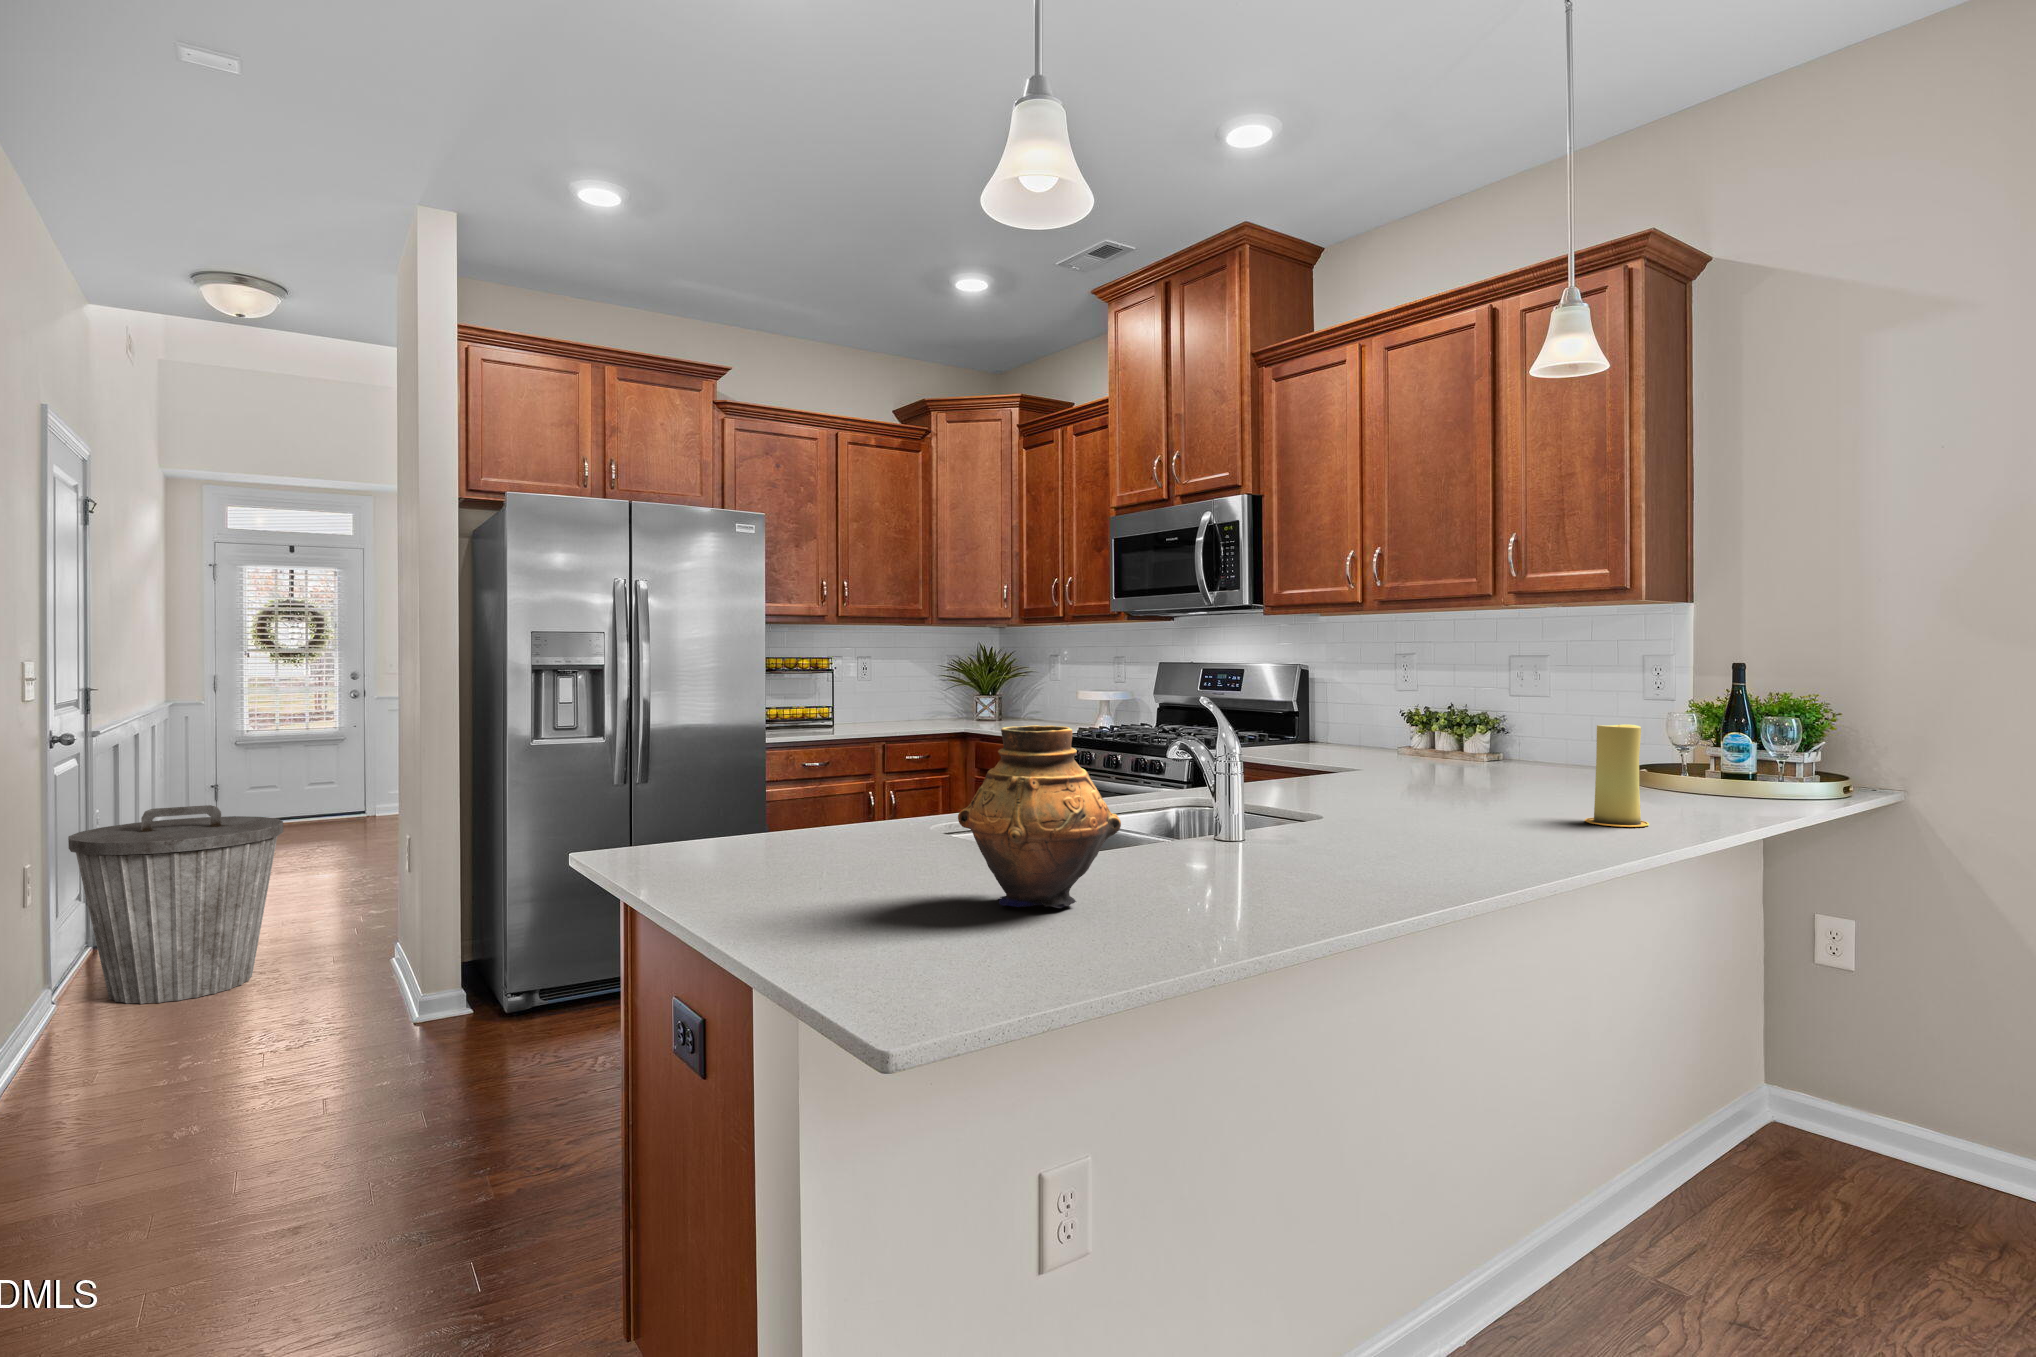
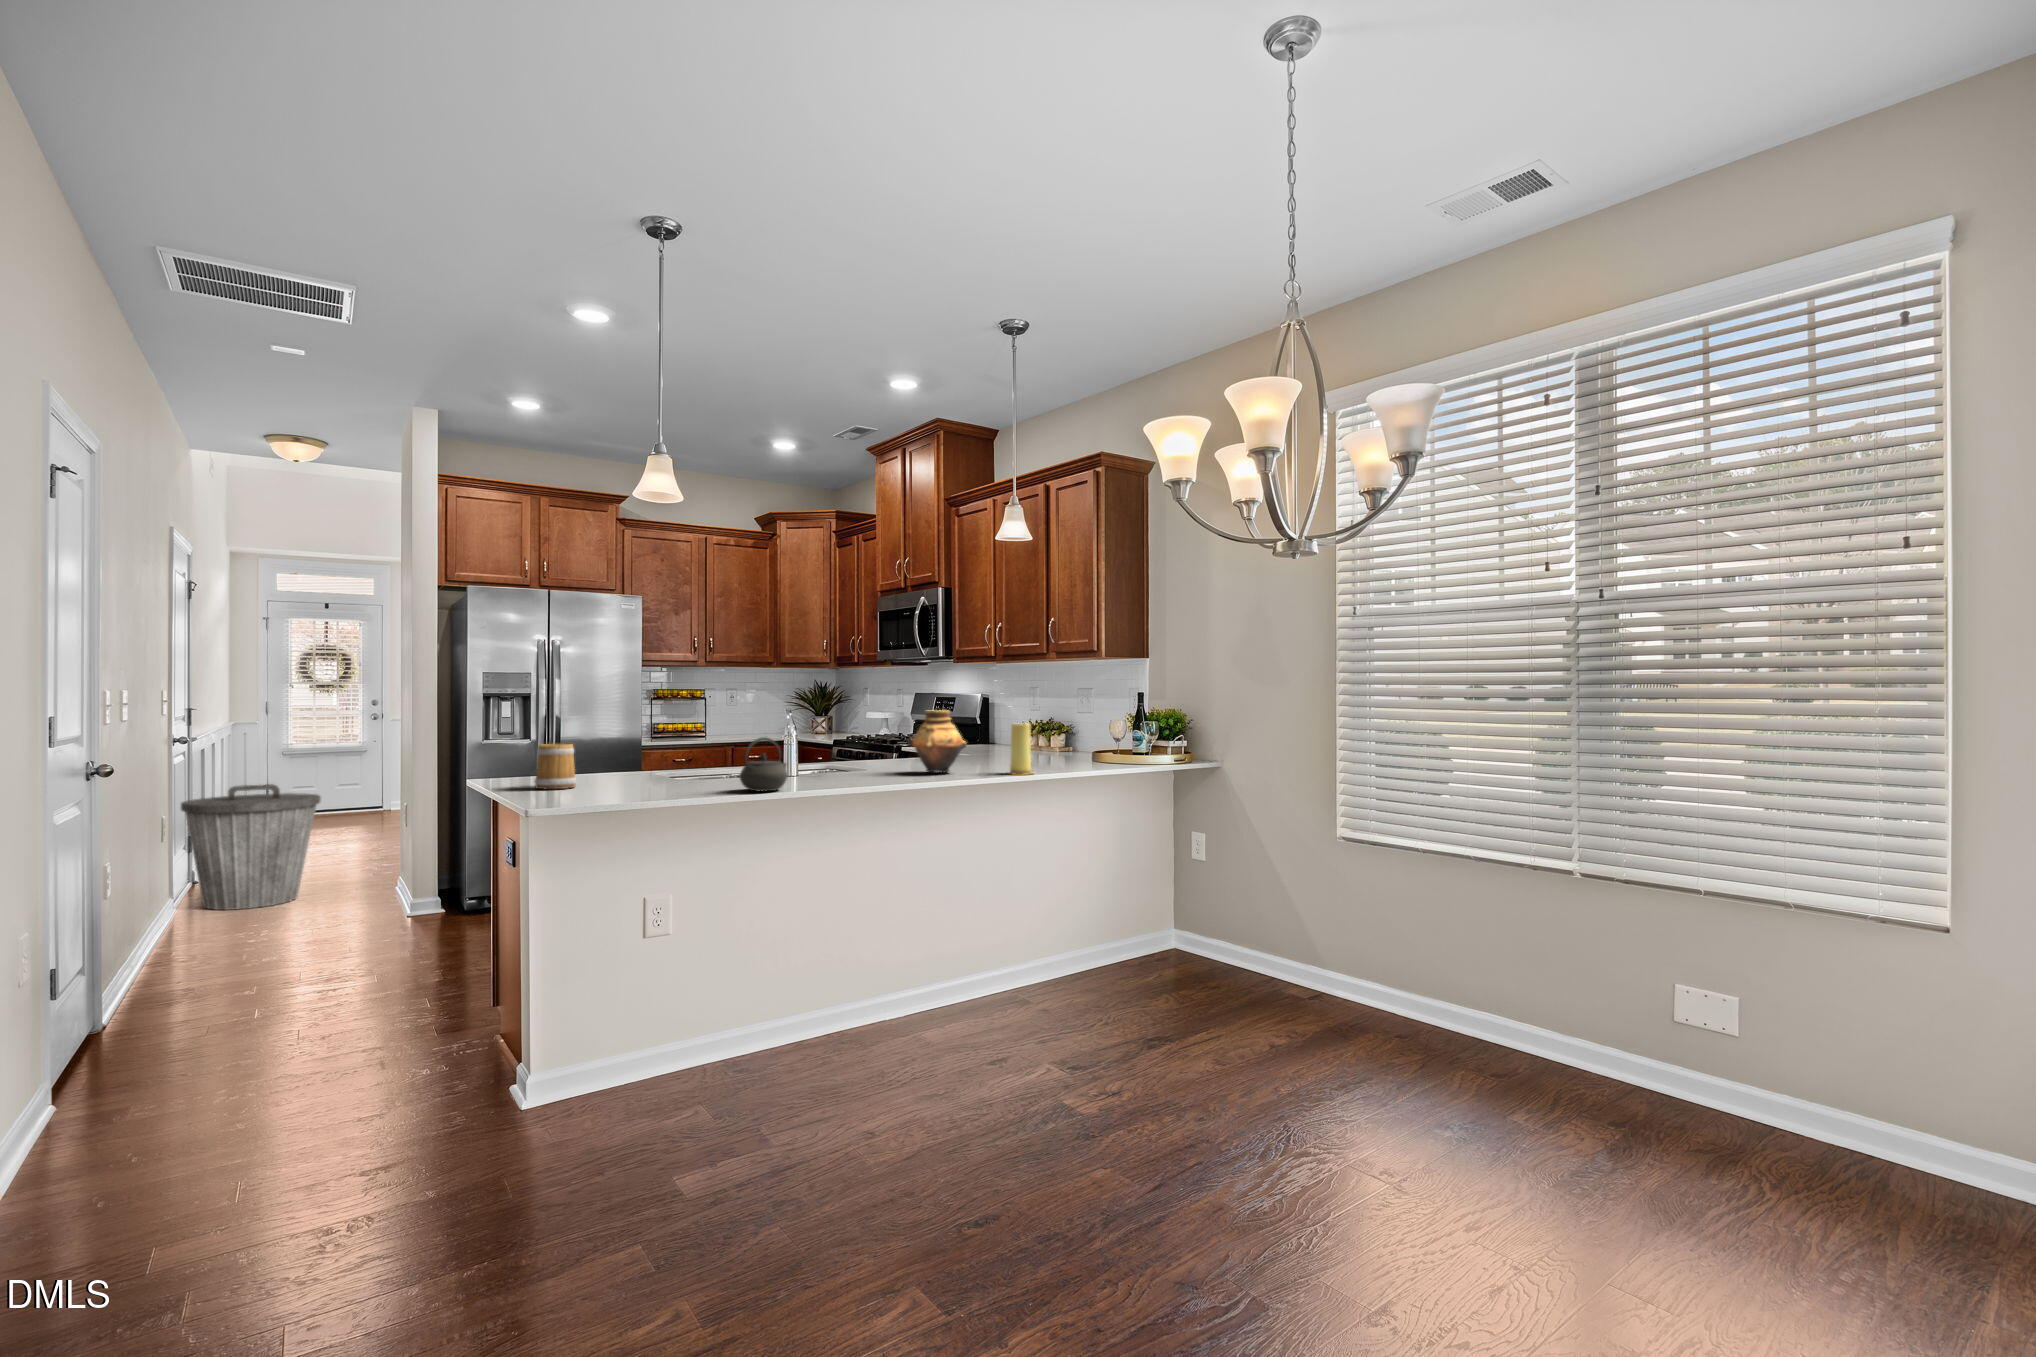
vase: present [958,725,1121,908] -> present [910,710,967,773]
kettle: none [1189,767,1297,892] -> present [739,737,788,791]
mug: none [724,777,808,881] -> present [535,744,576,789]

